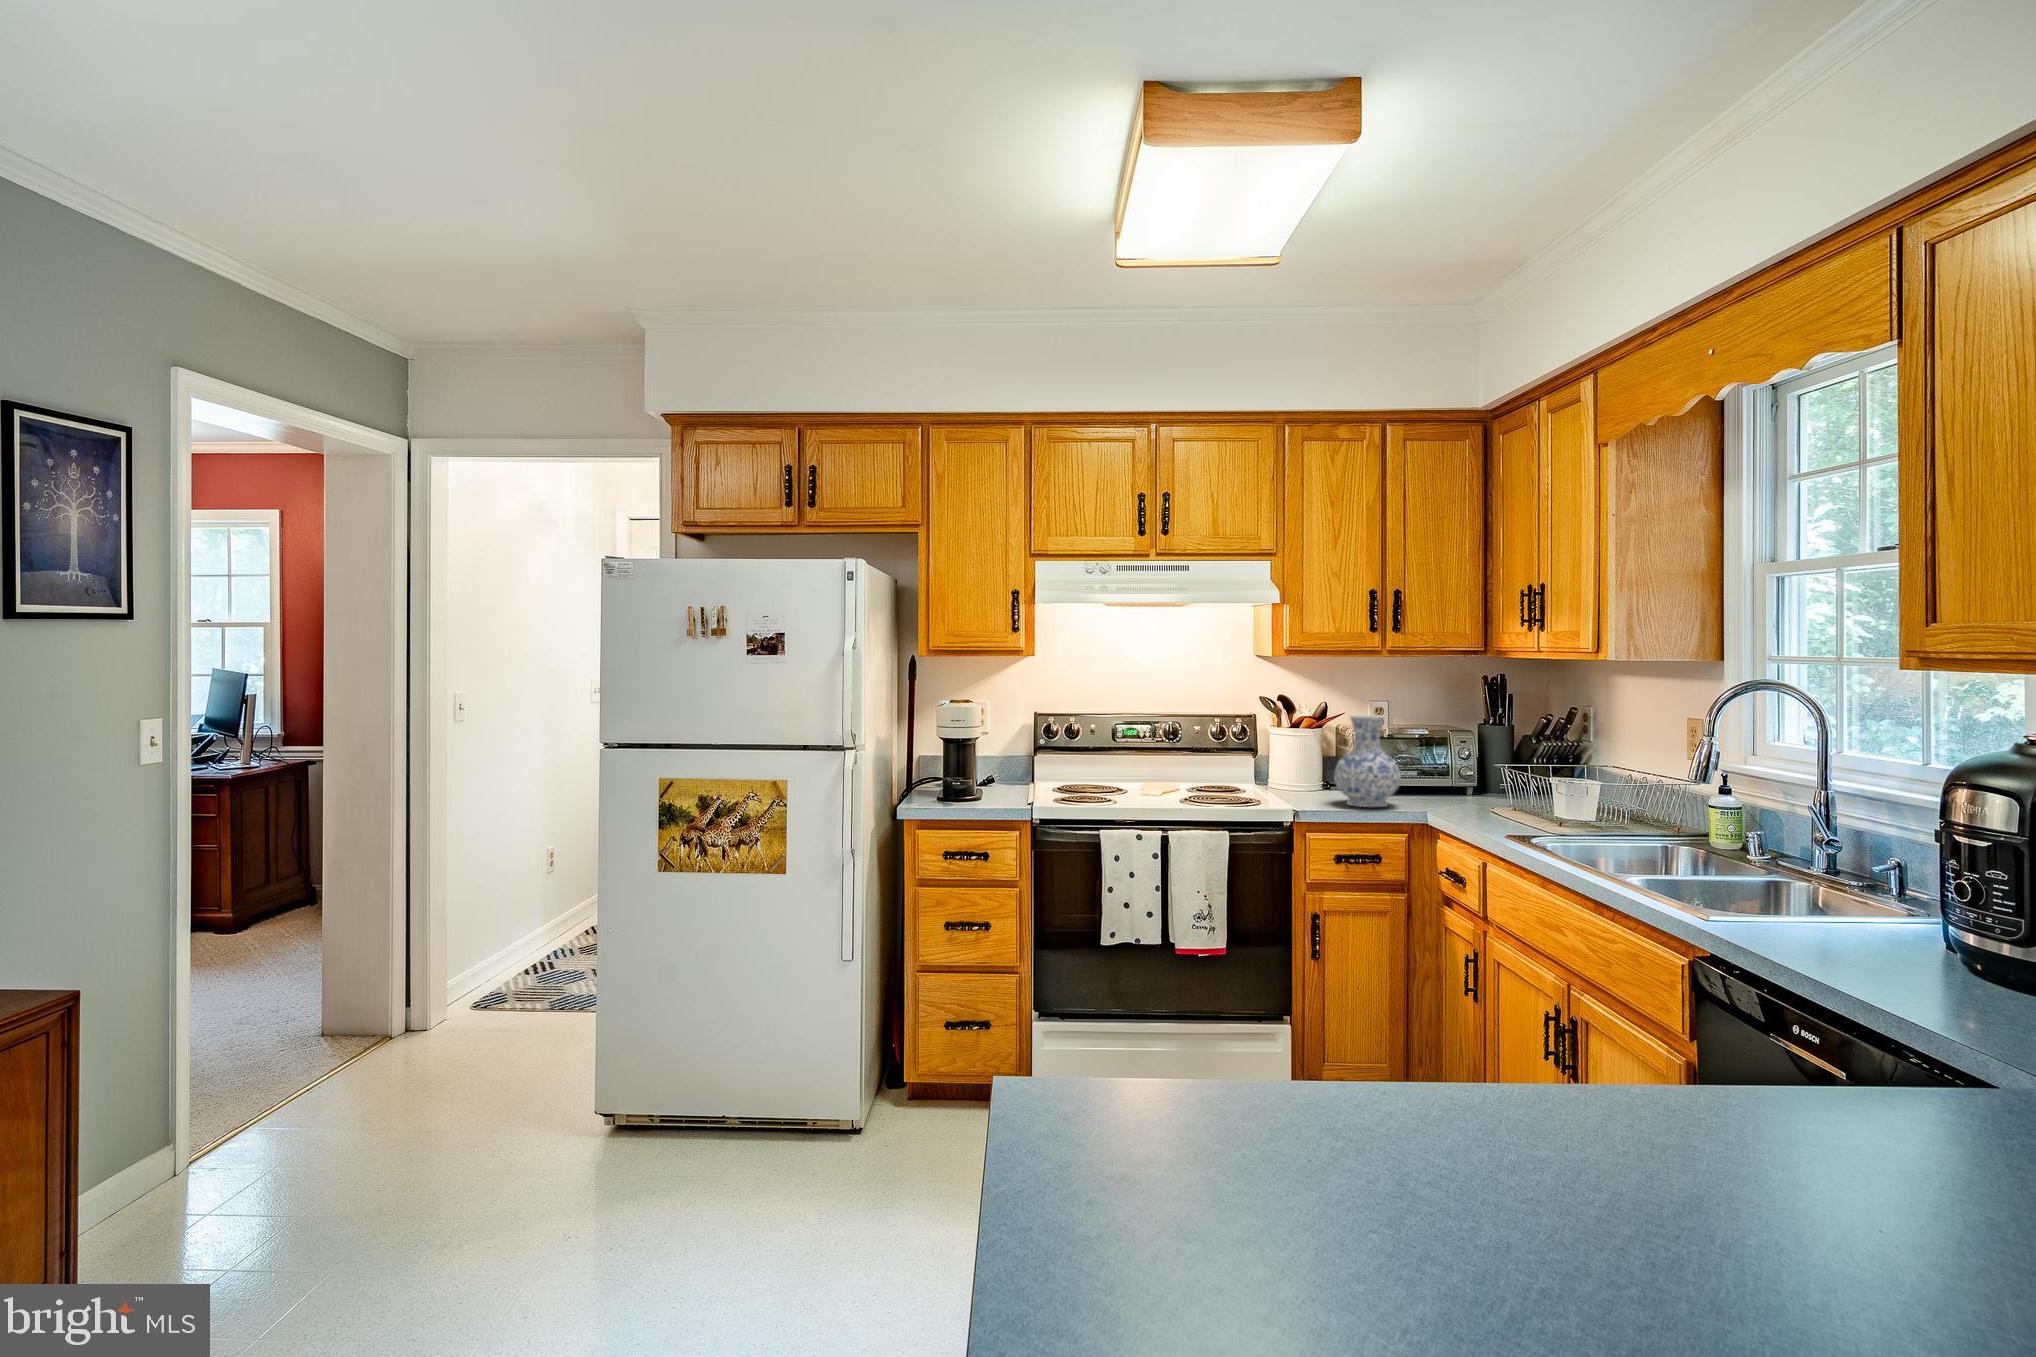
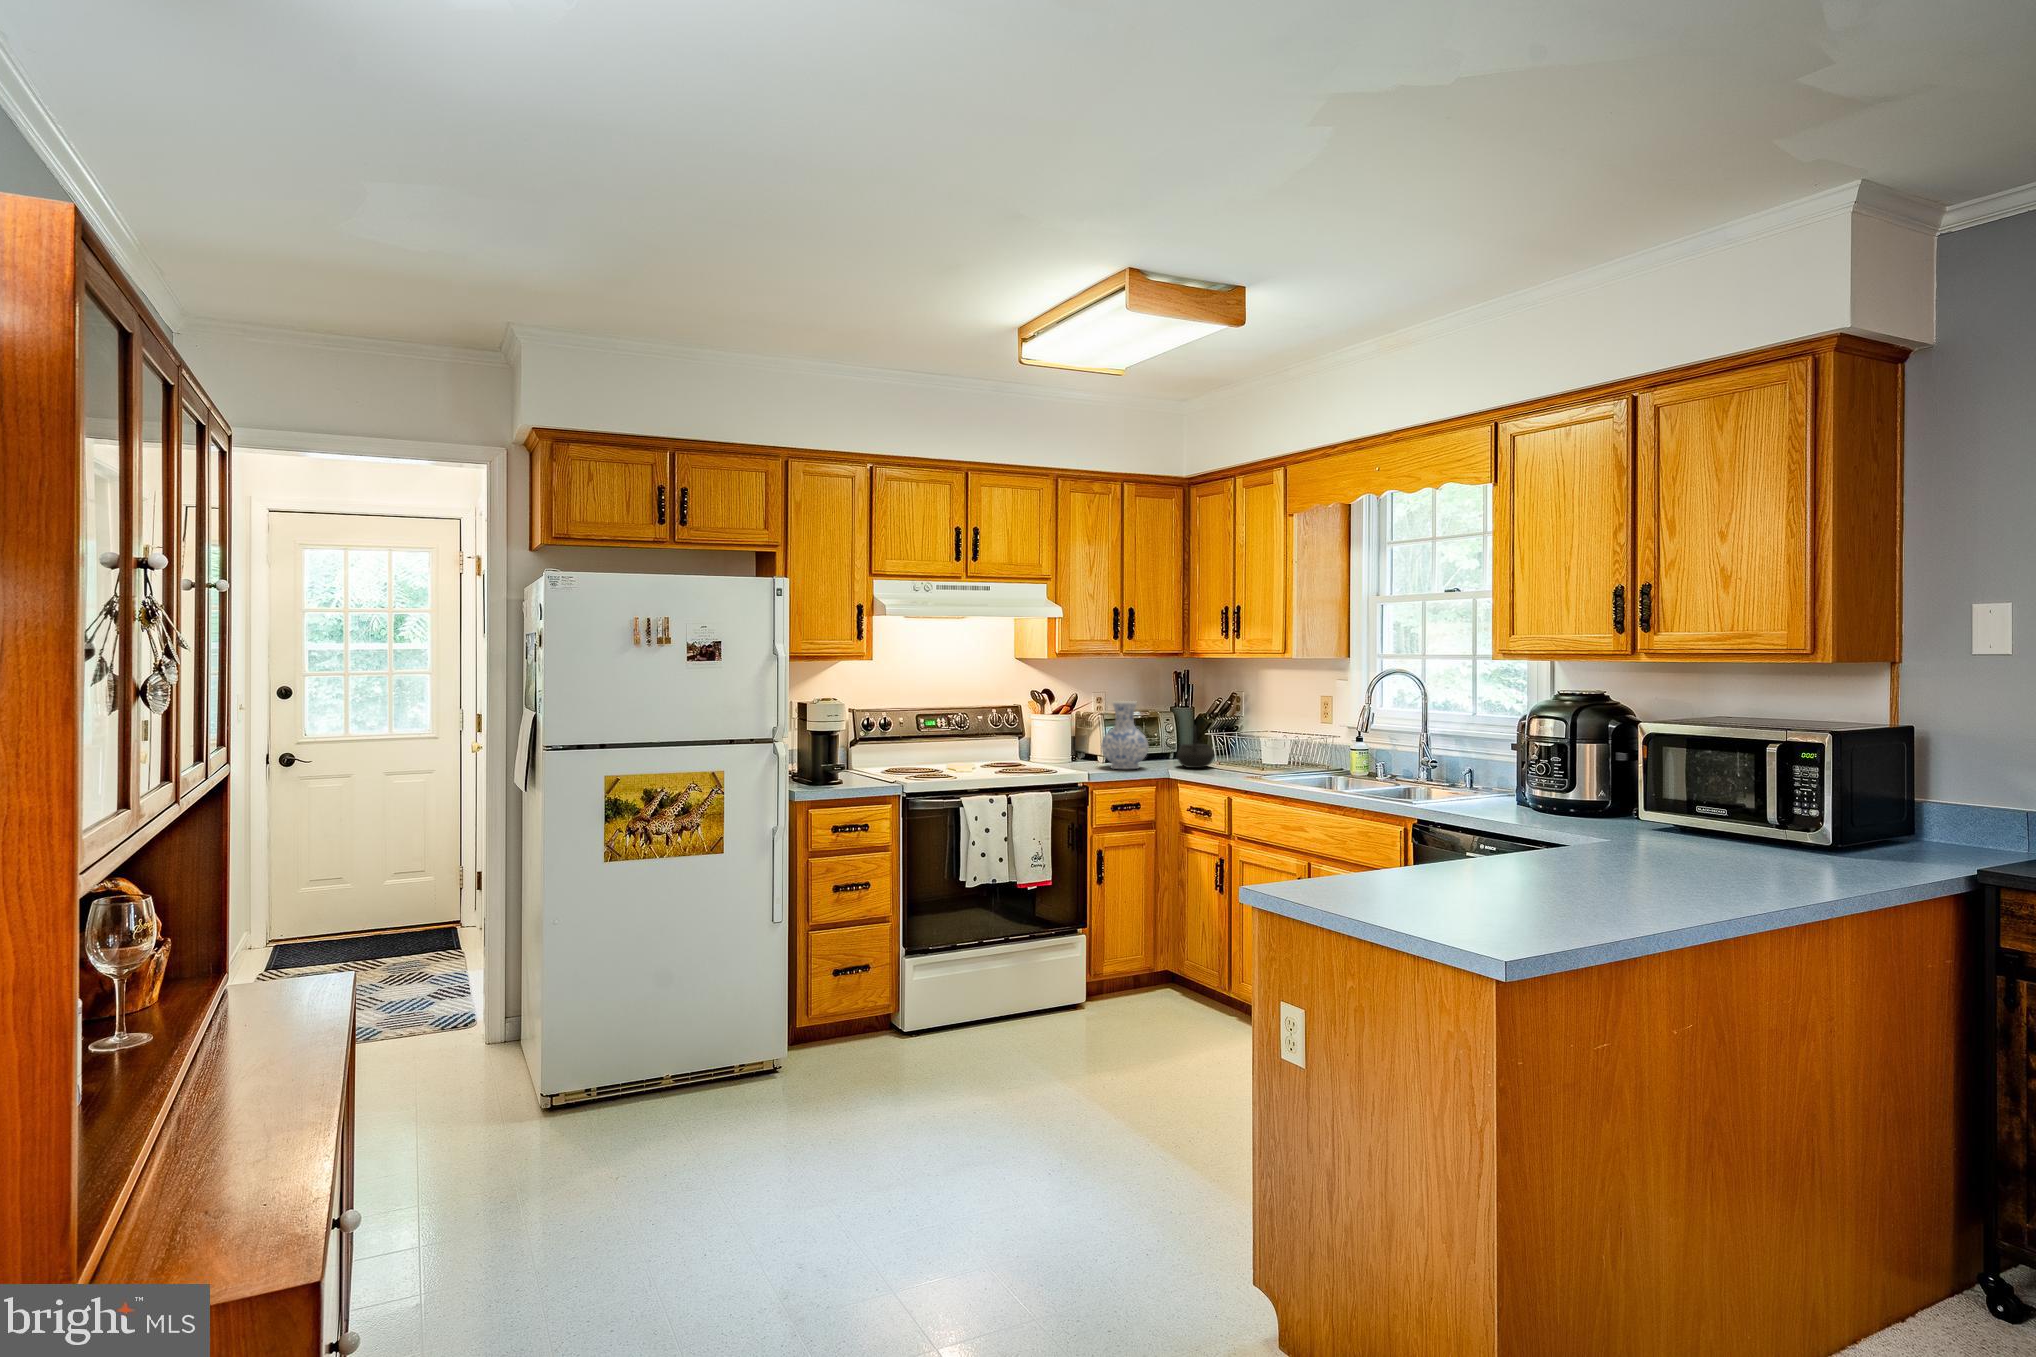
kettle: none [1446,752,1503,812] -> present [1177,727,1214,768]

